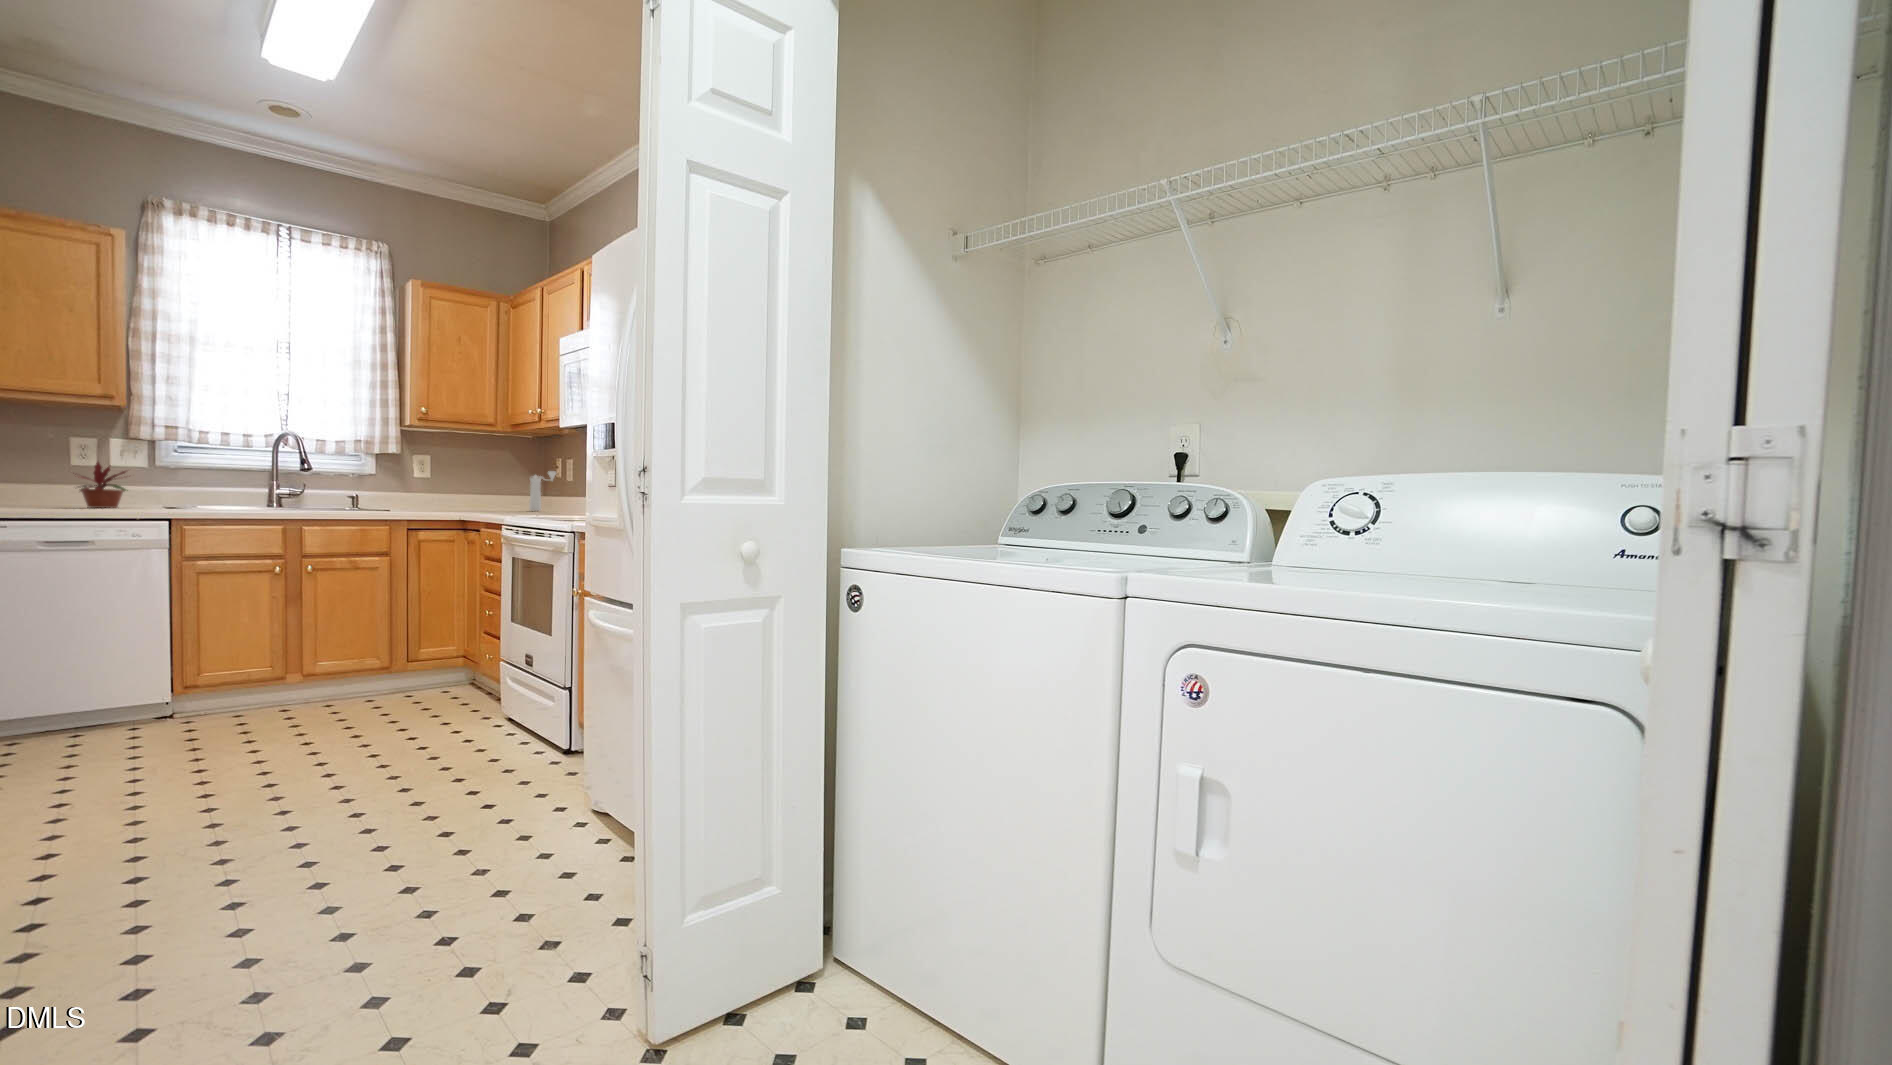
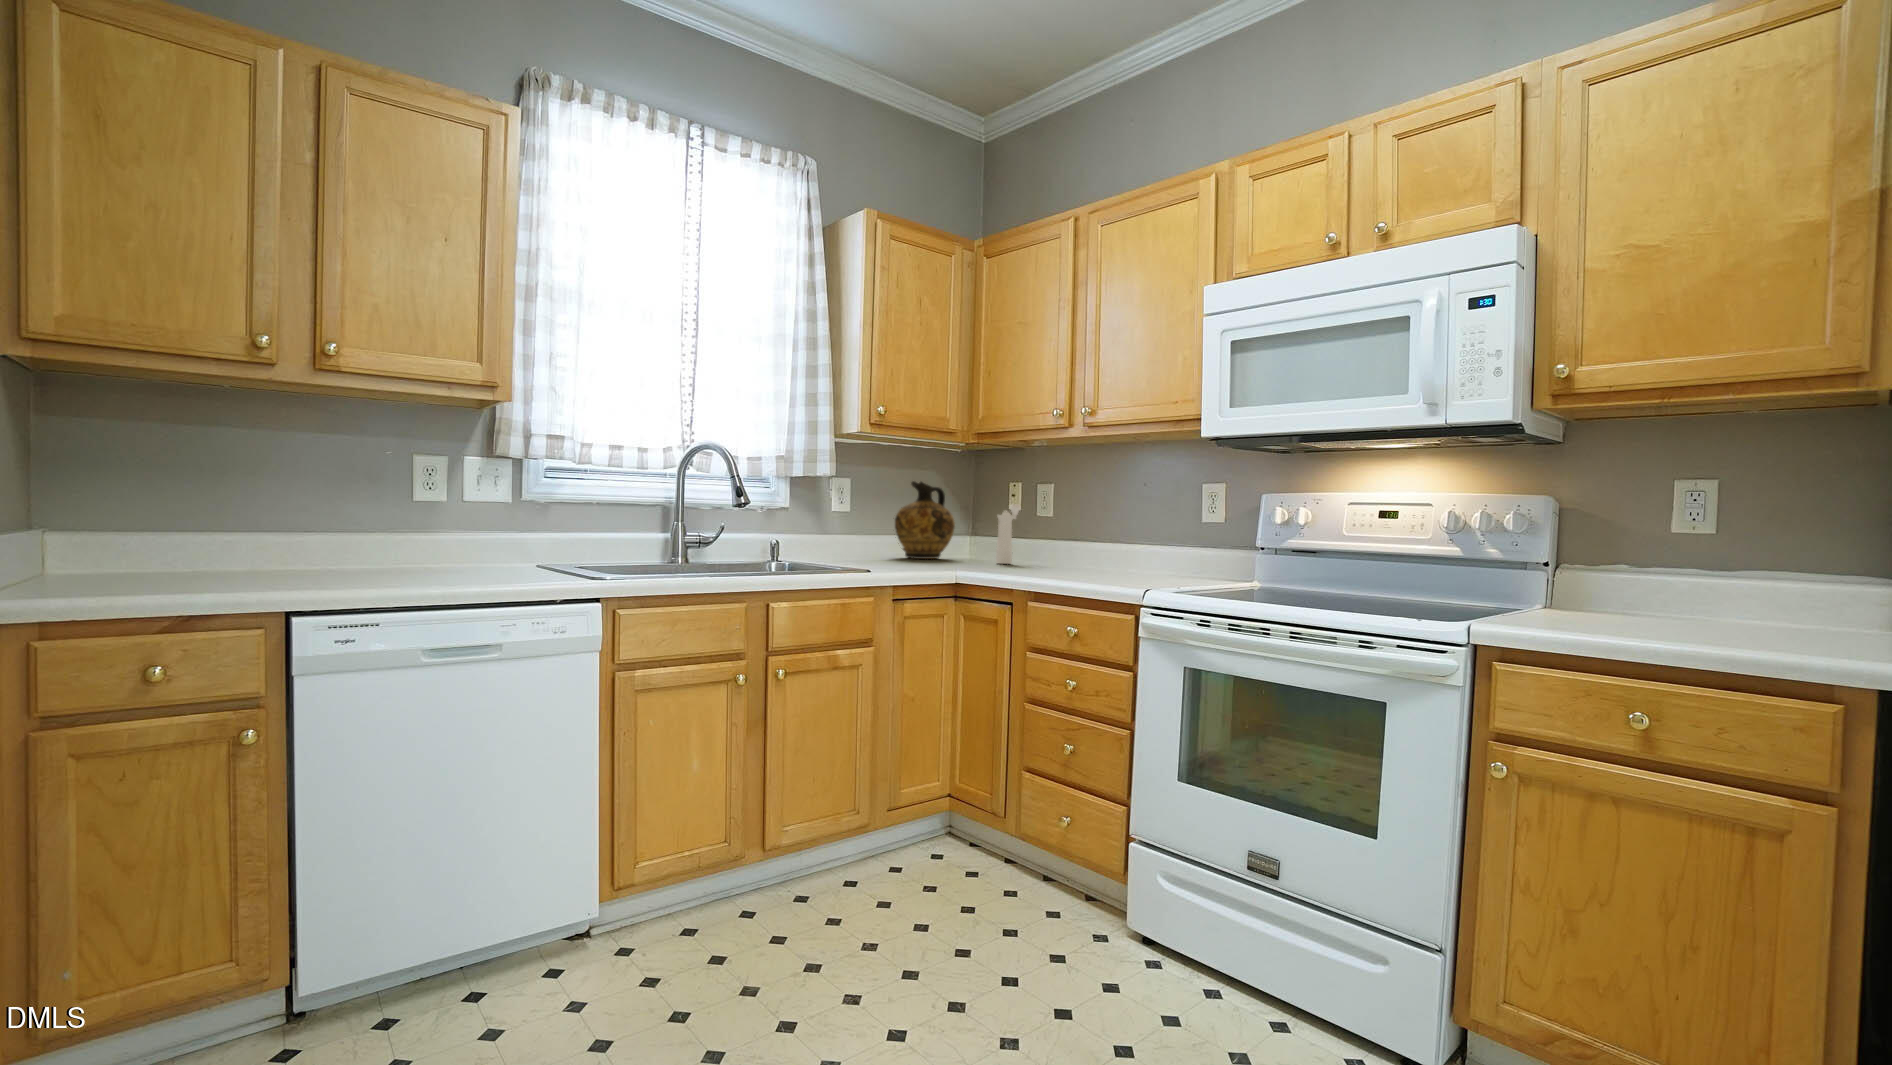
ceramic jug: none [474,456,522,509] -> present [895,481,955,559]
potted plant: present [78,462,128,508] -> none [407,490,510,570]

